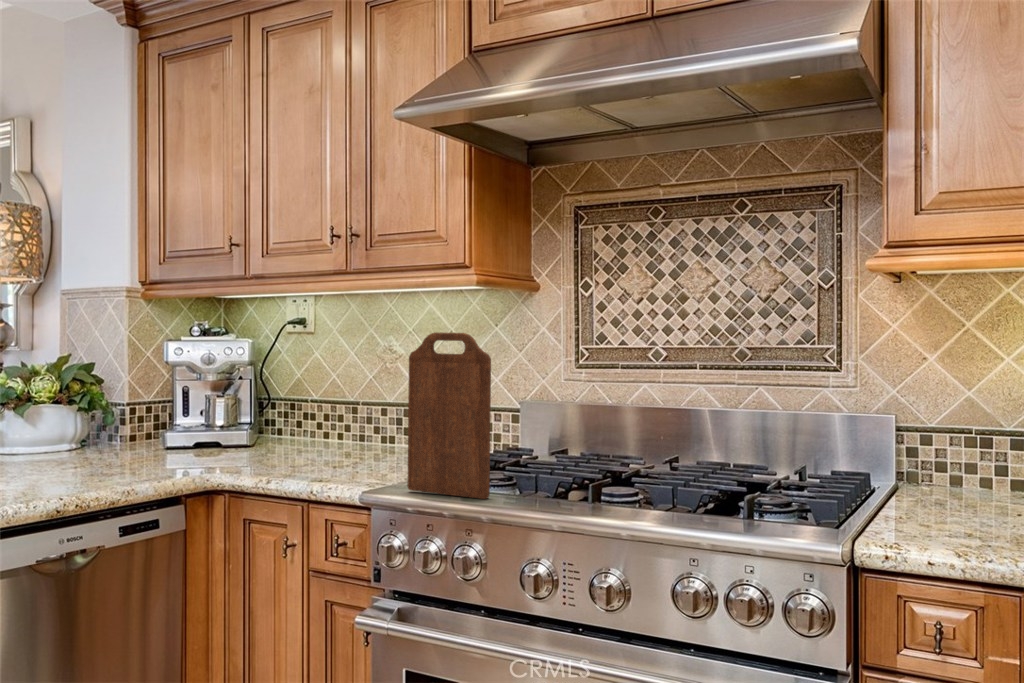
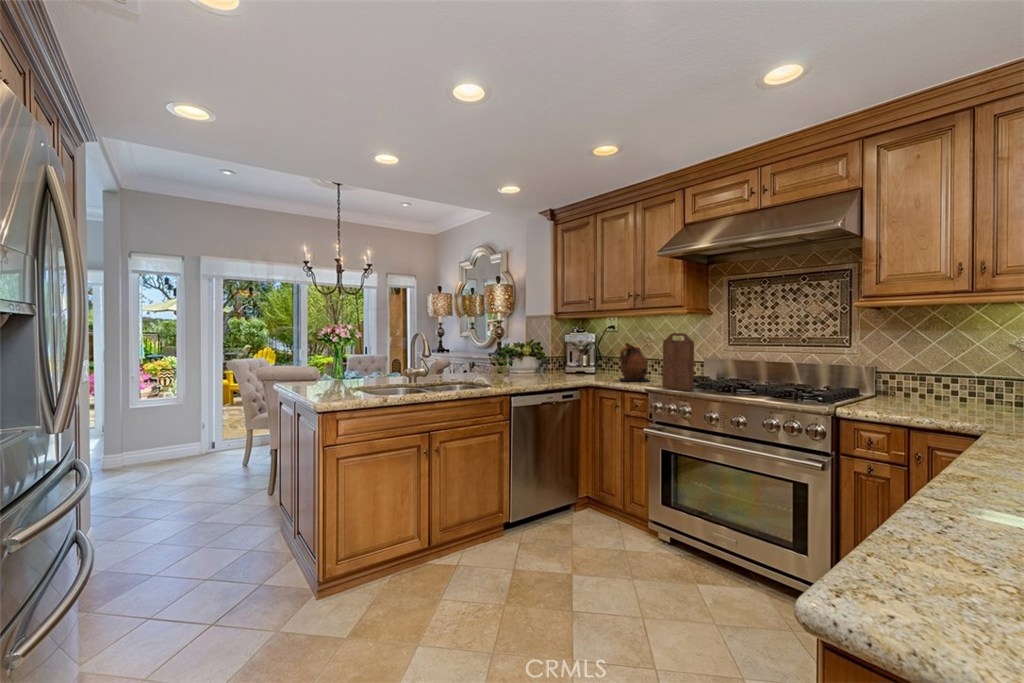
ceramic pitcher: none [299,362,386,469] -> present [620,343,649,381]

